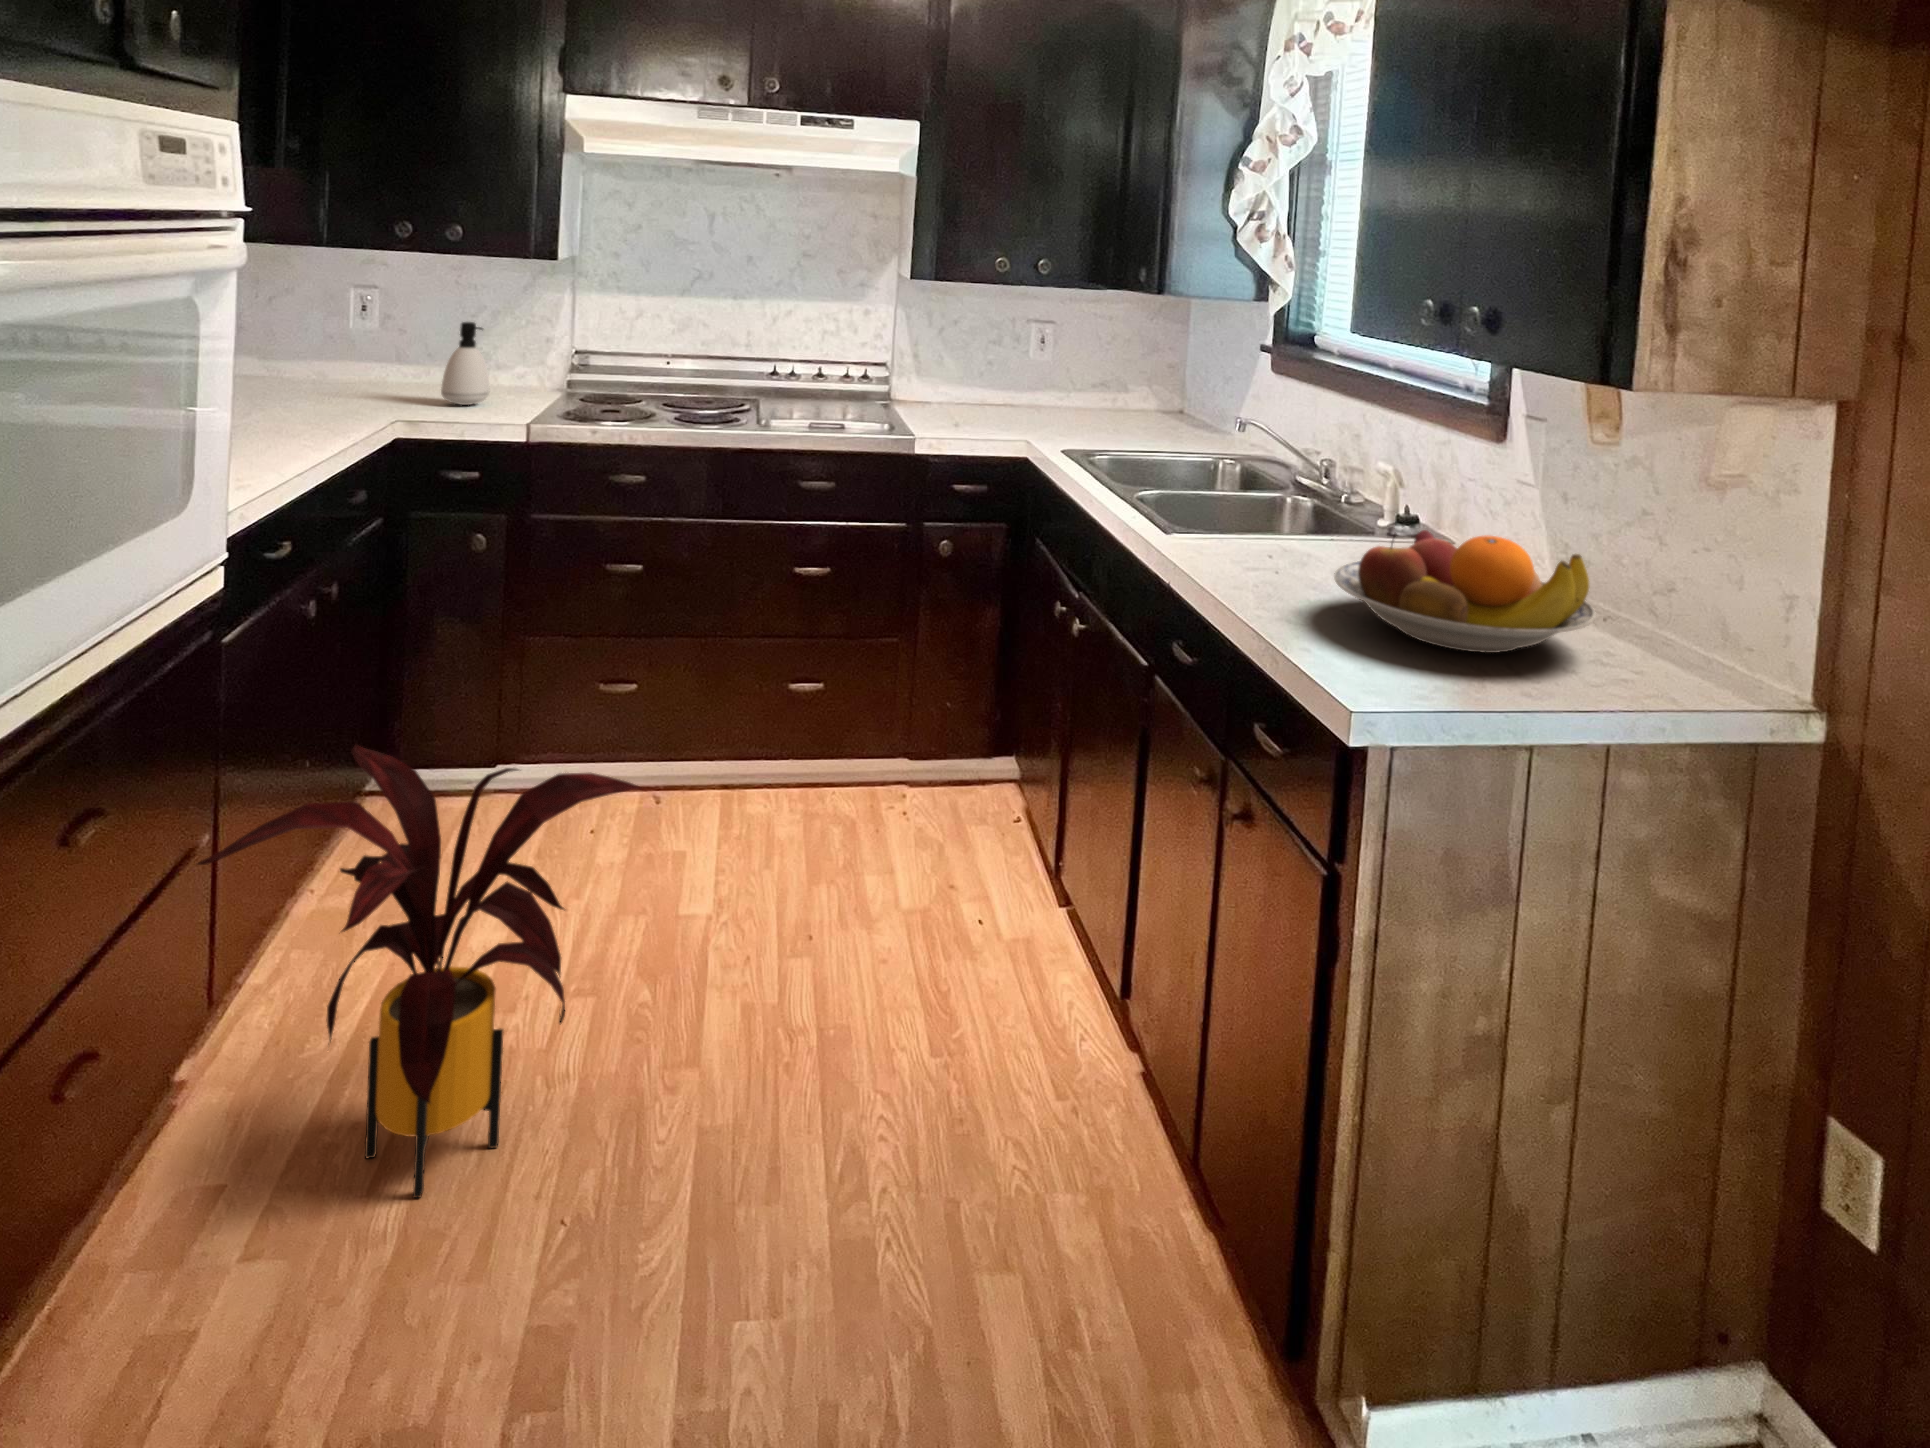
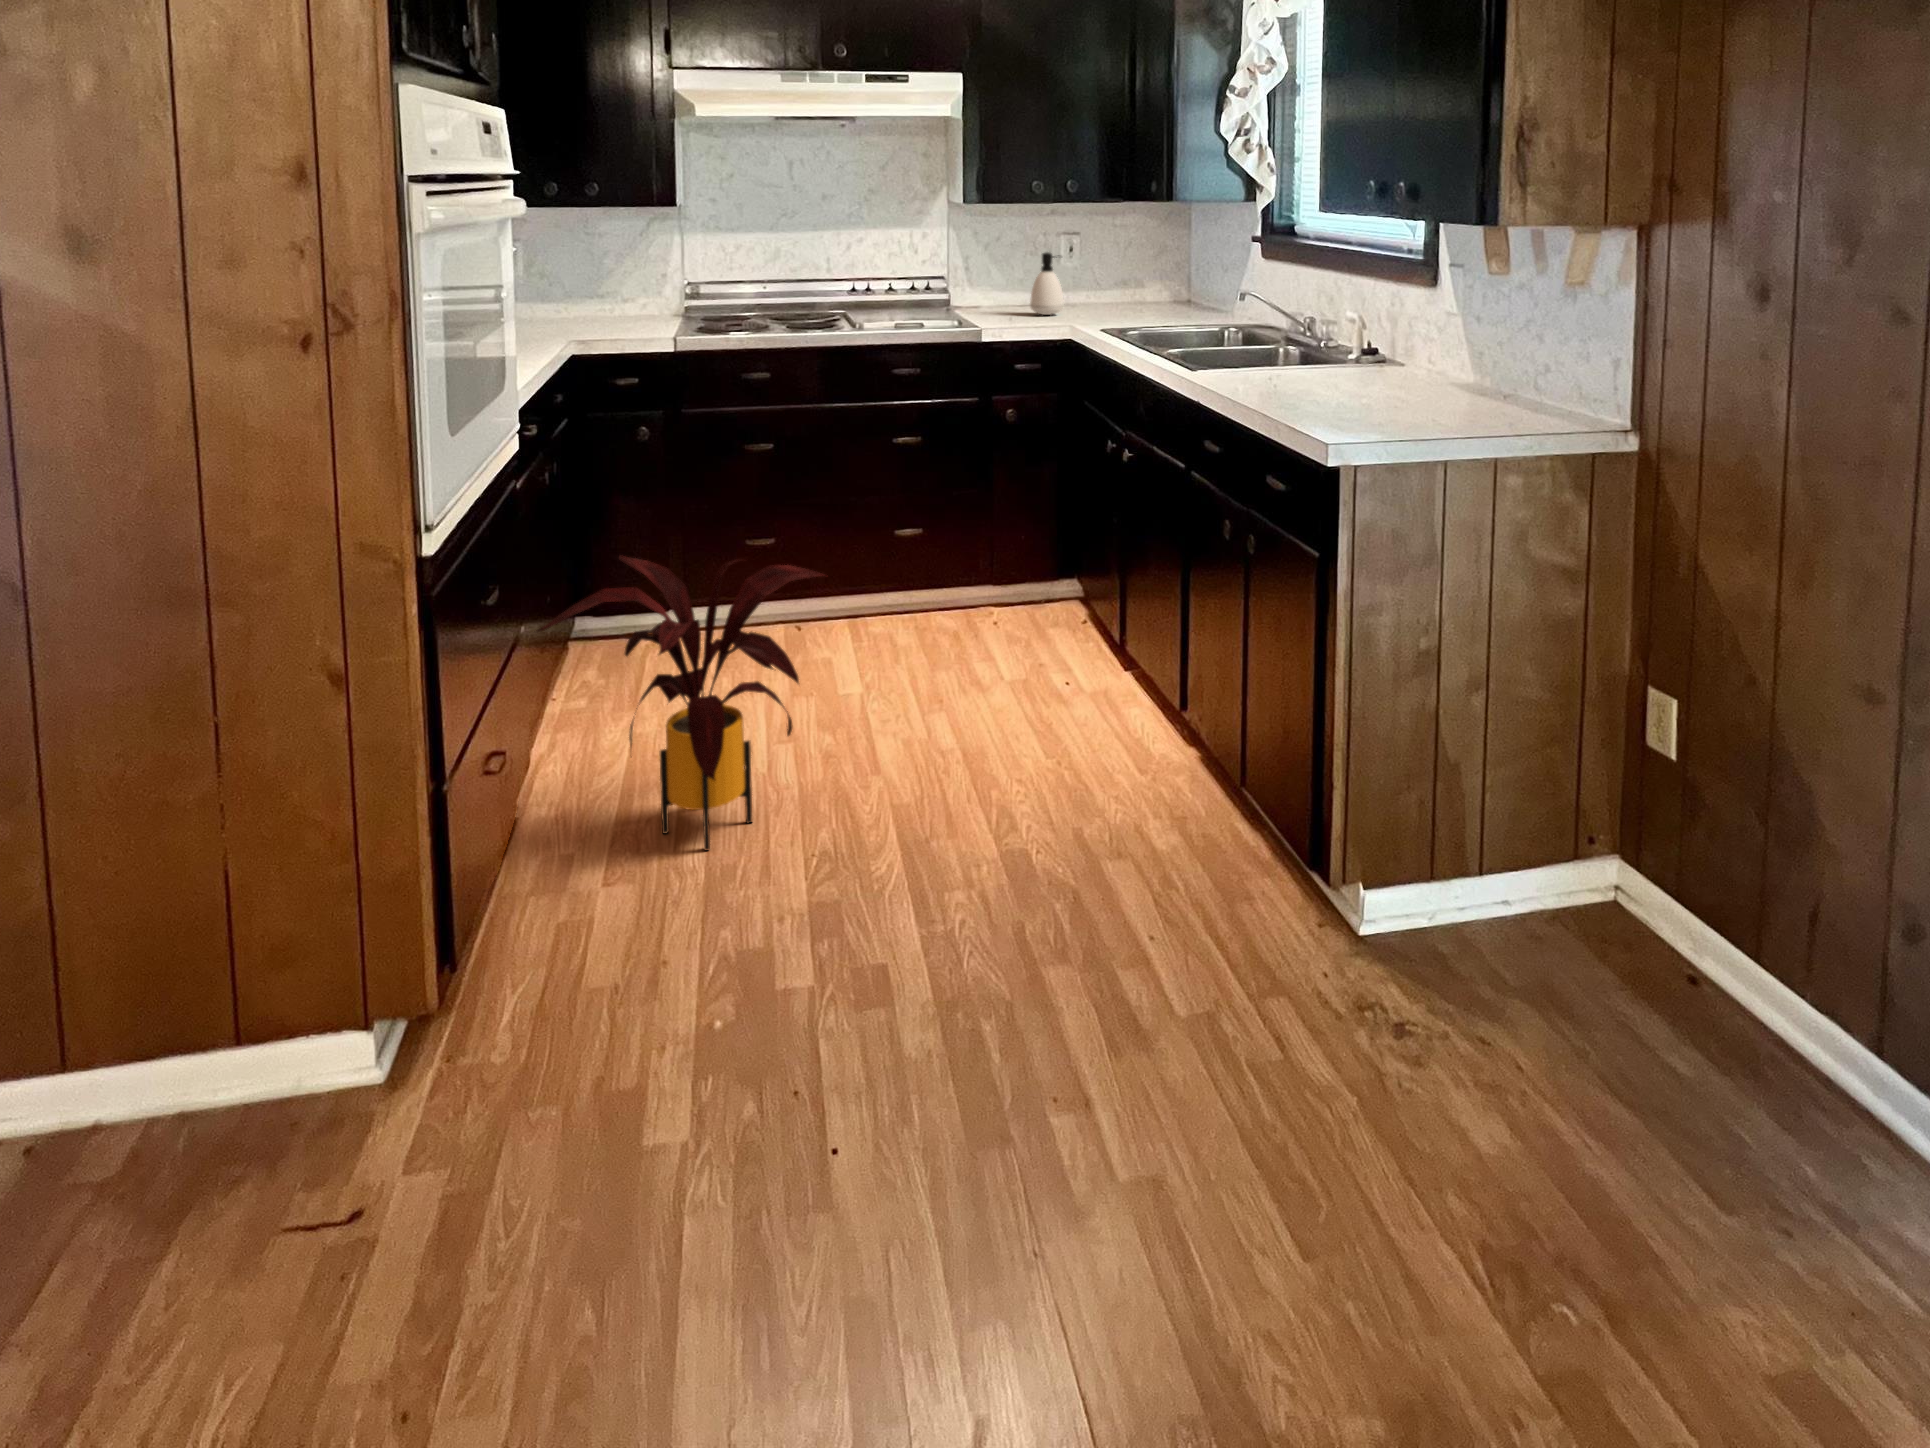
soap dispenser: present [441,322,489,405] -> present [1030,252,1064,315]
fruit bowl: present [1334,530,1596,653] -> none [1316,337,1493,414]

